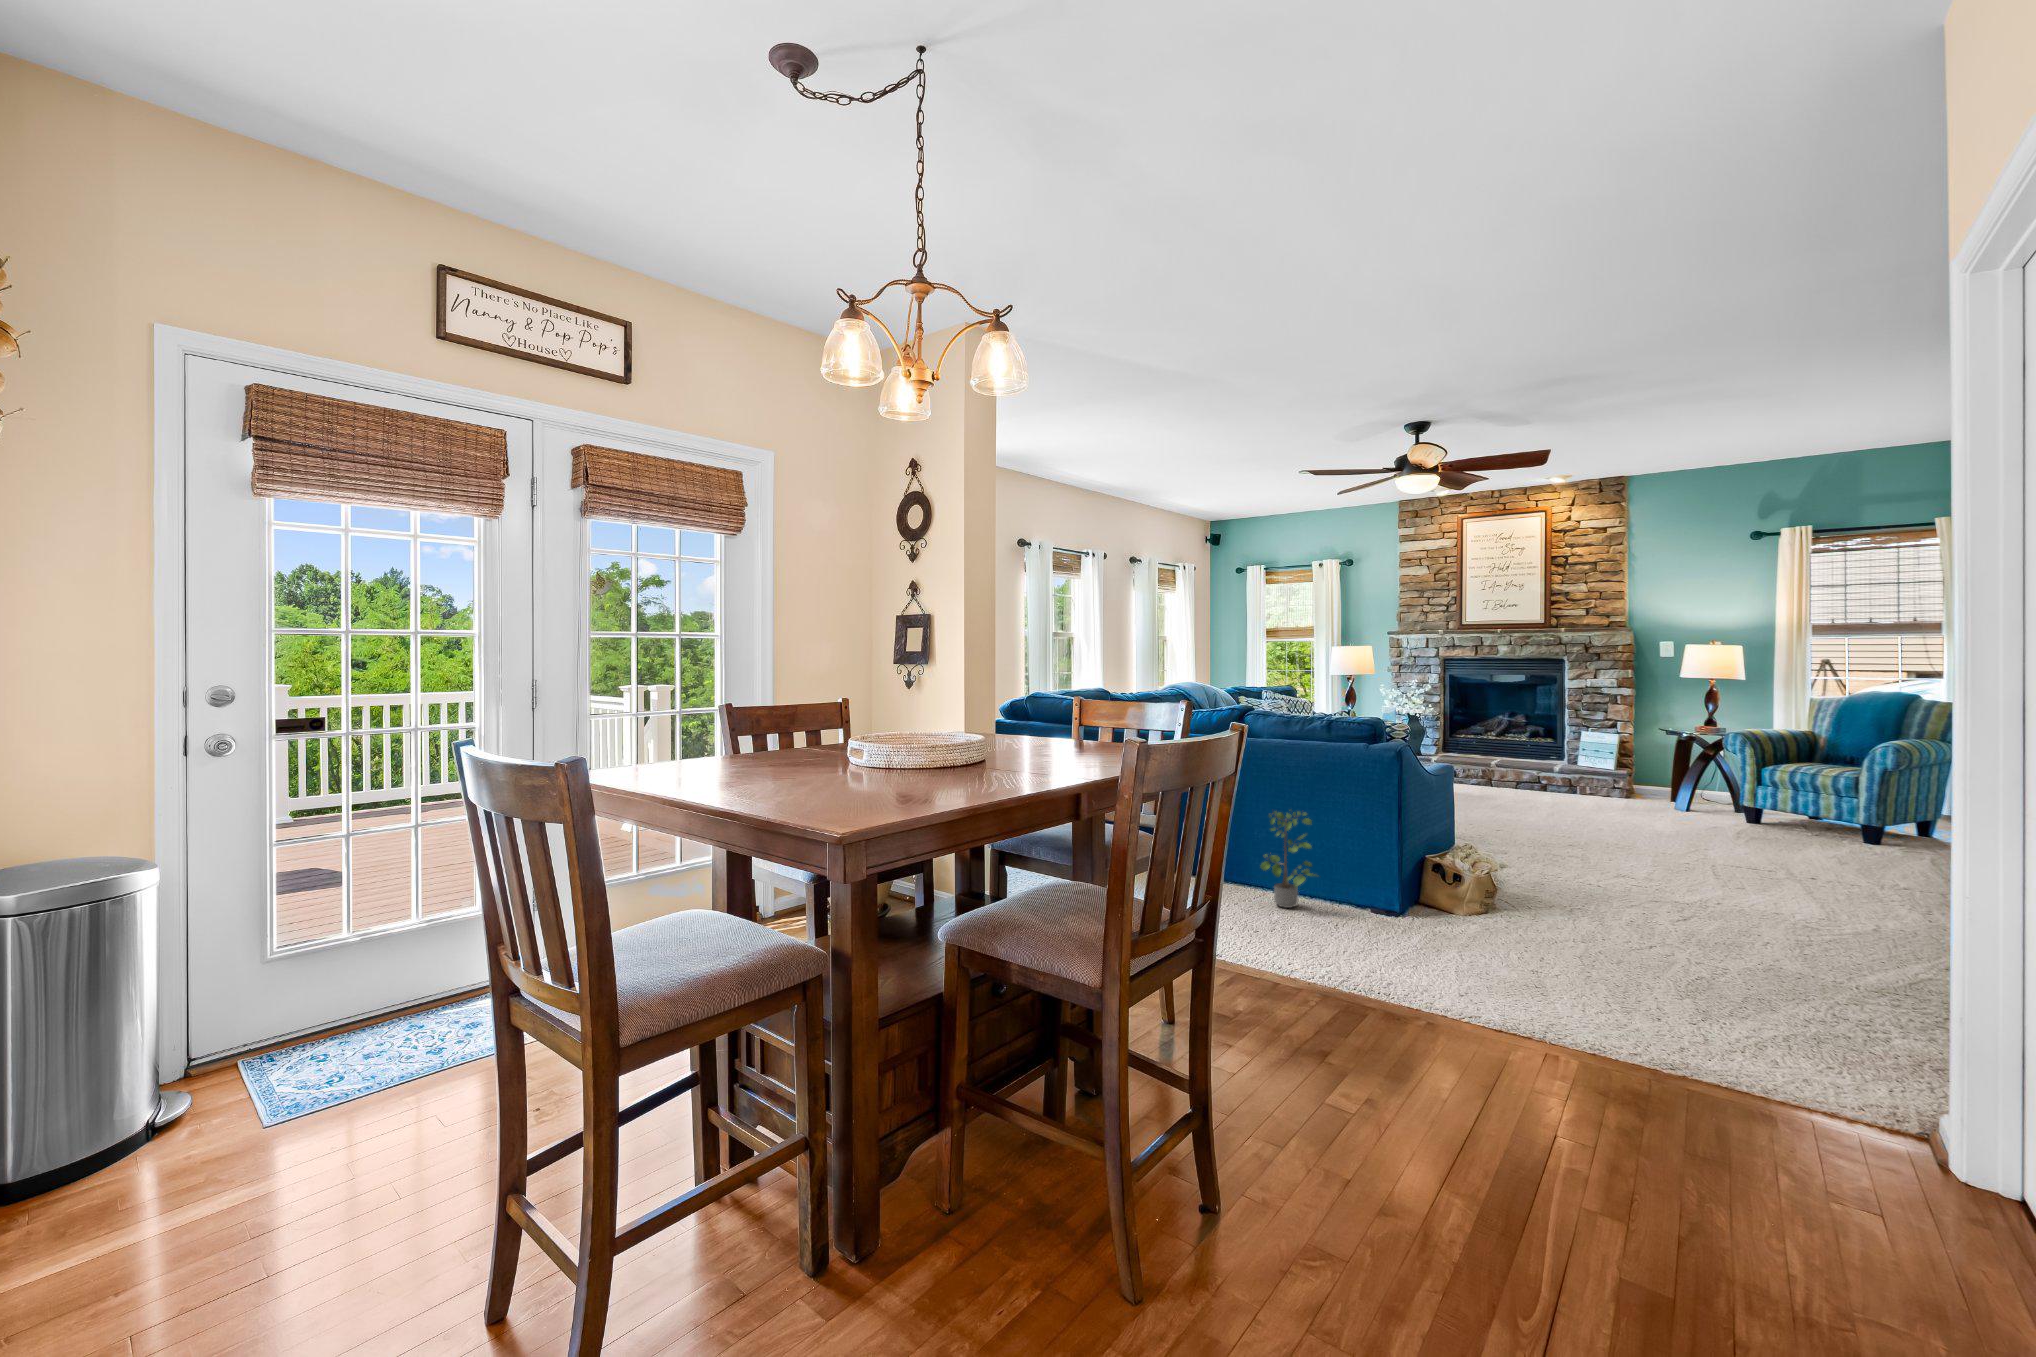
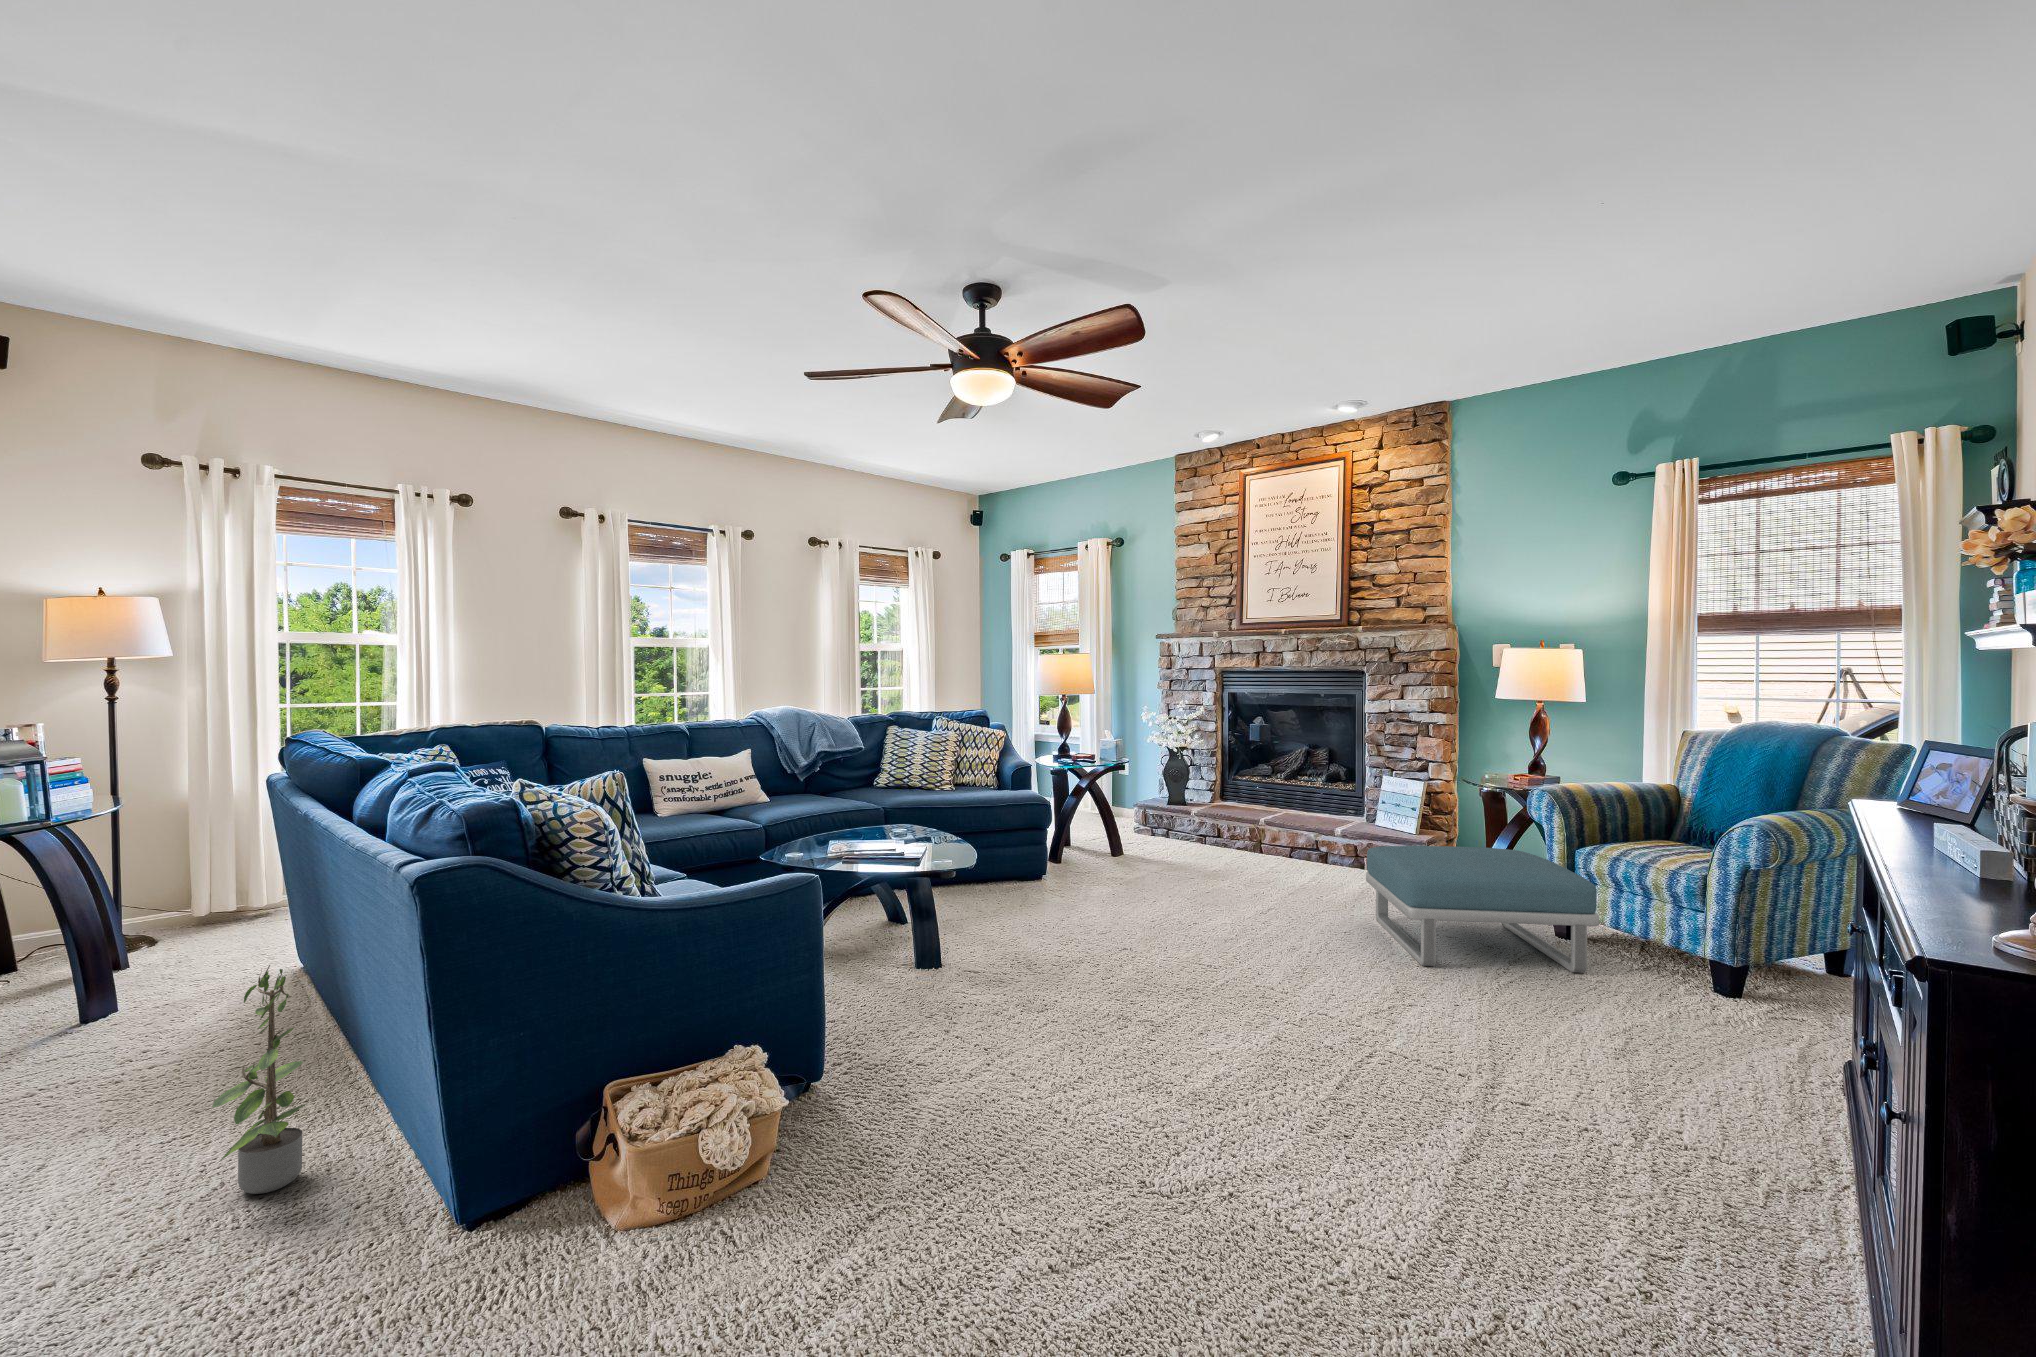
footstool: none [1622,771,1791,837] -> present [1366,846,1599,973]

